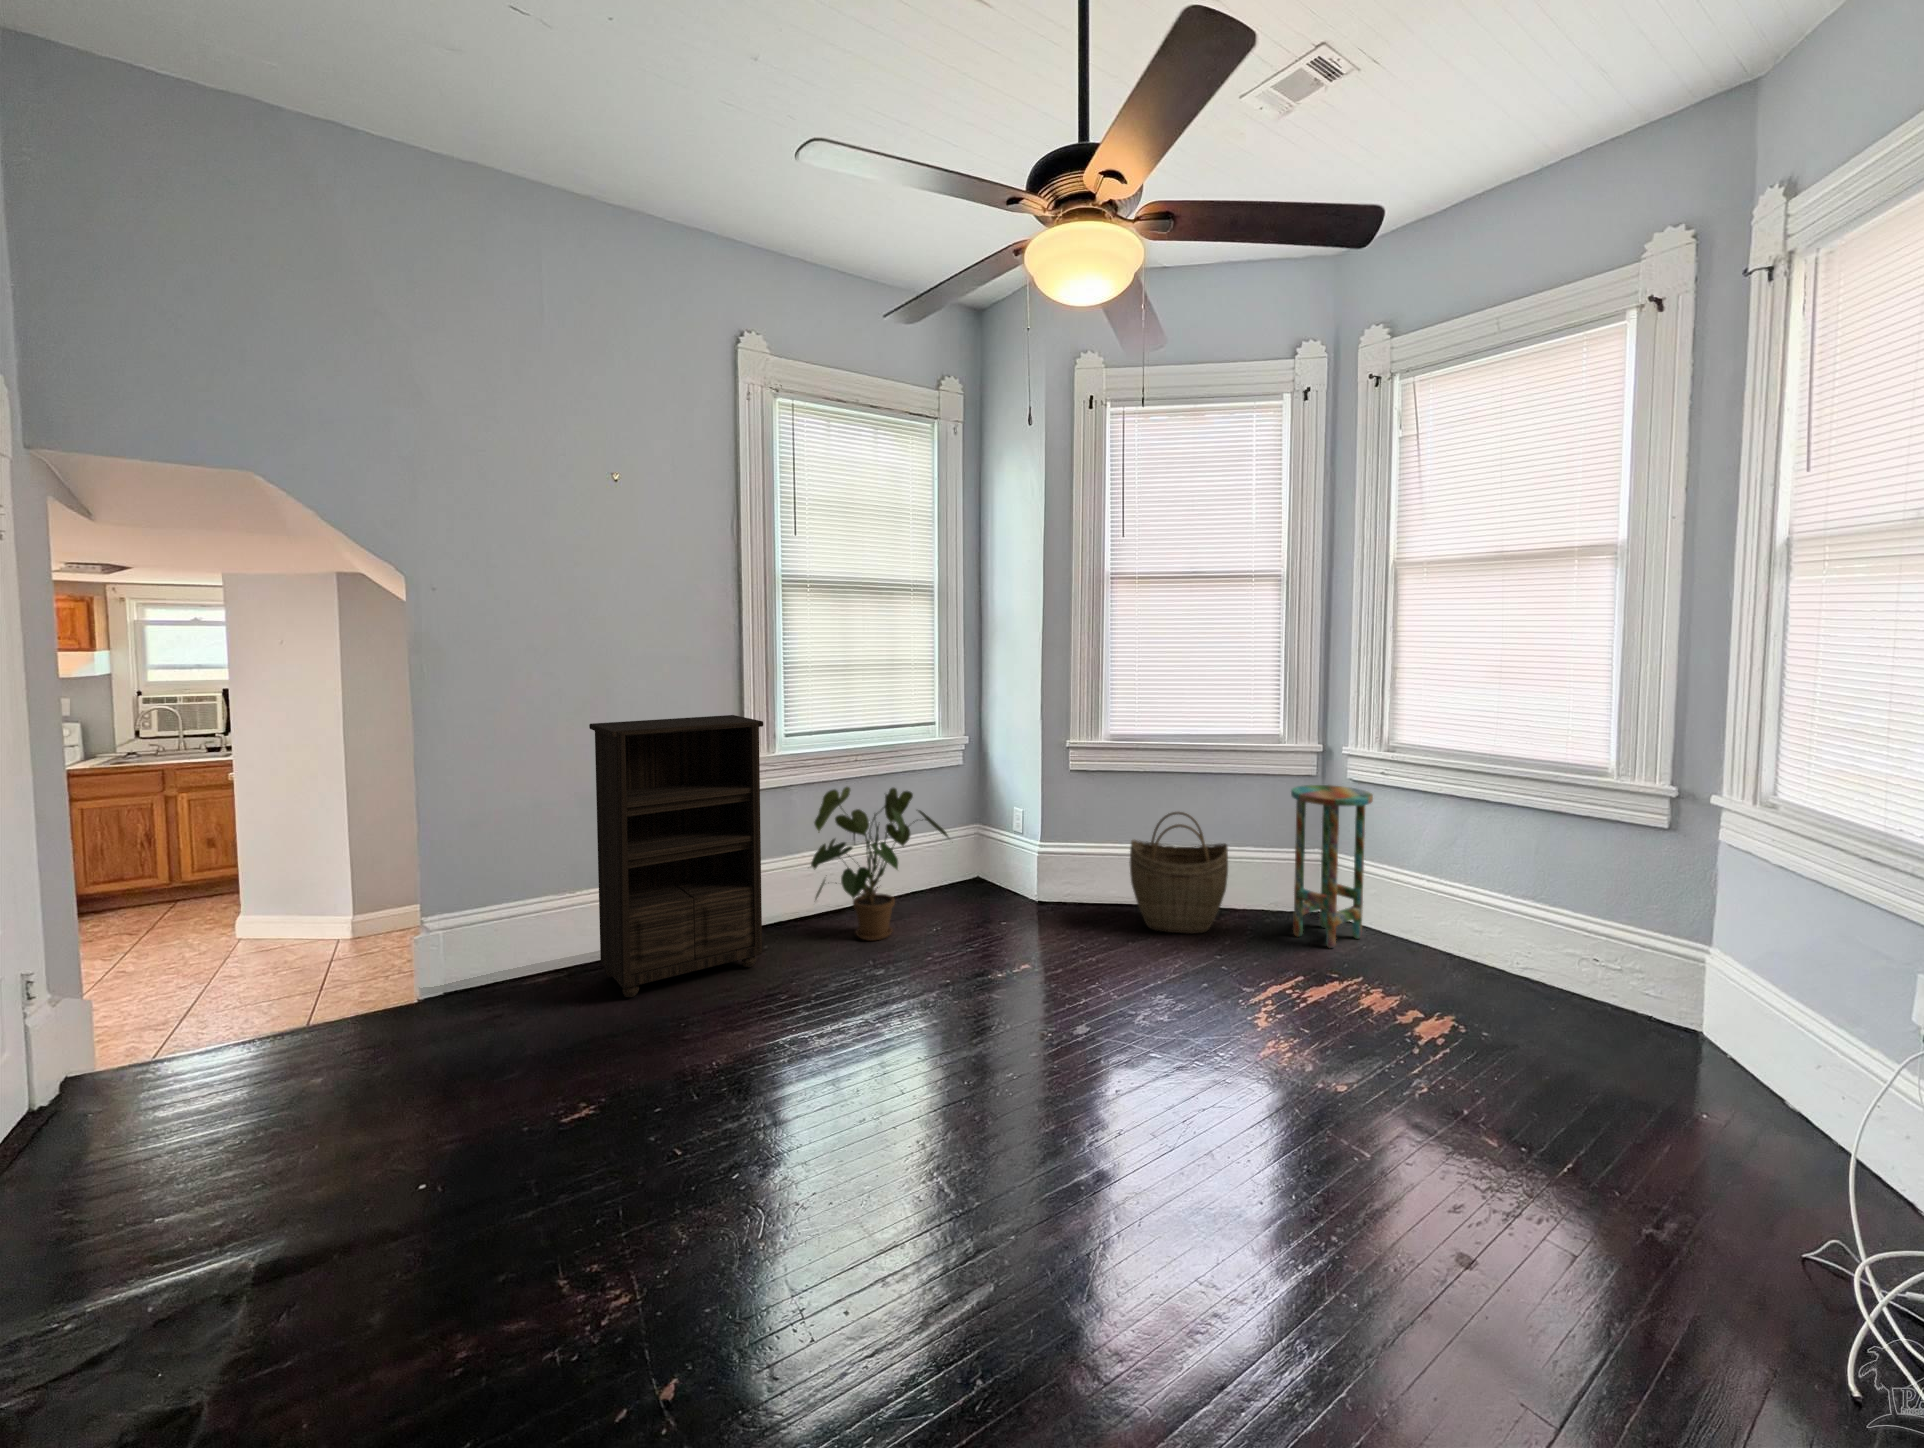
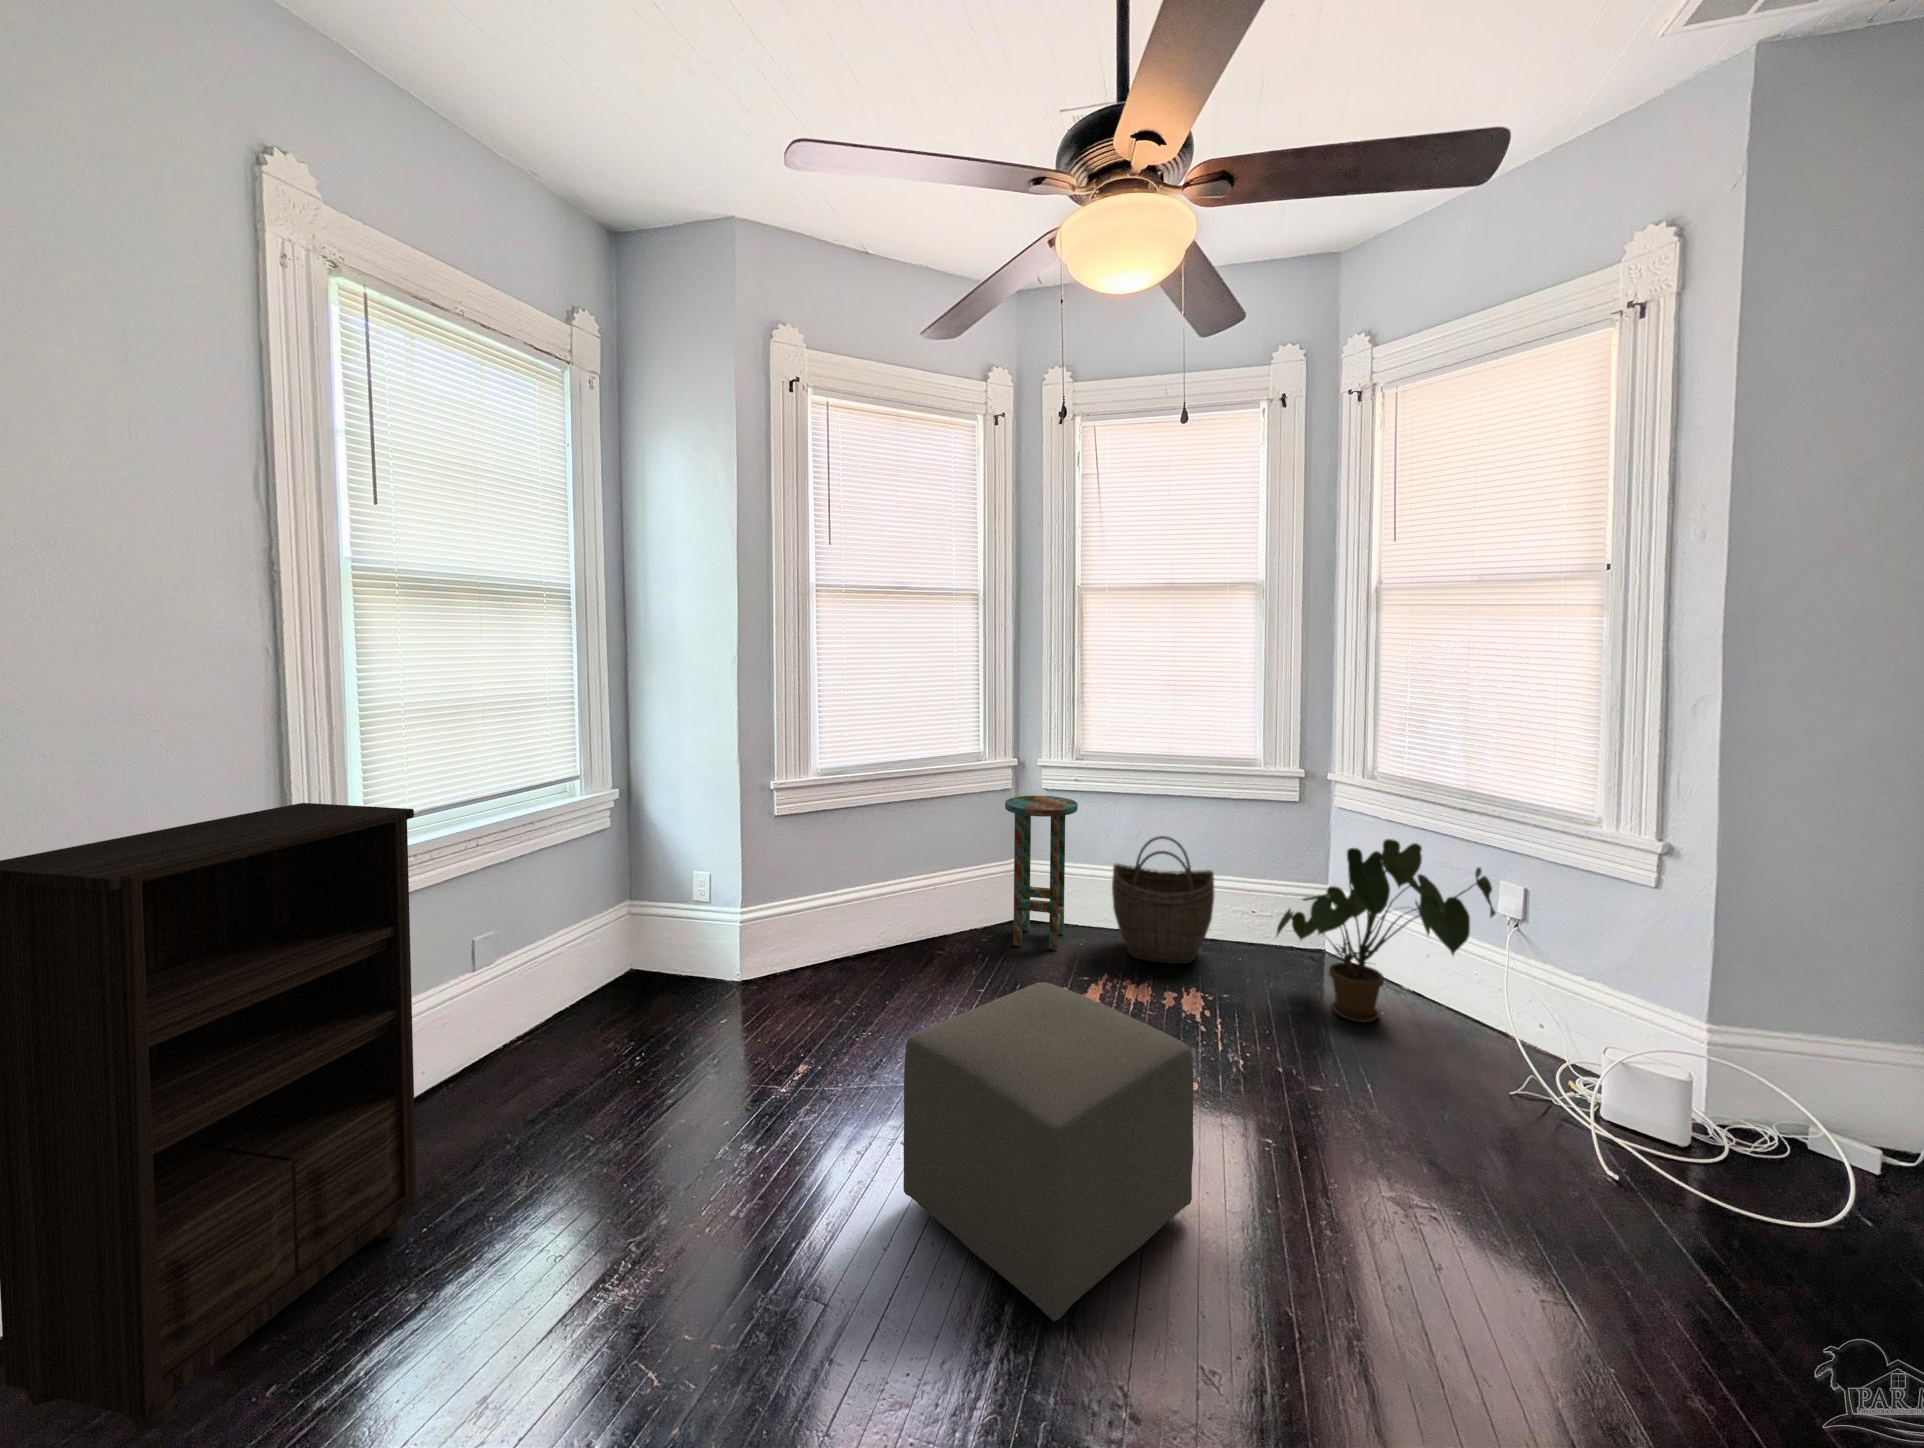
house plant: present [811,787,948,941] -> present [1276,839,1496,1023]
woven basket: present [1130,812,1228,934] -> present [1112,836,1214,964]
ottoman: none [984,921,1176,1131] -> present [903,982,1194,1321]

